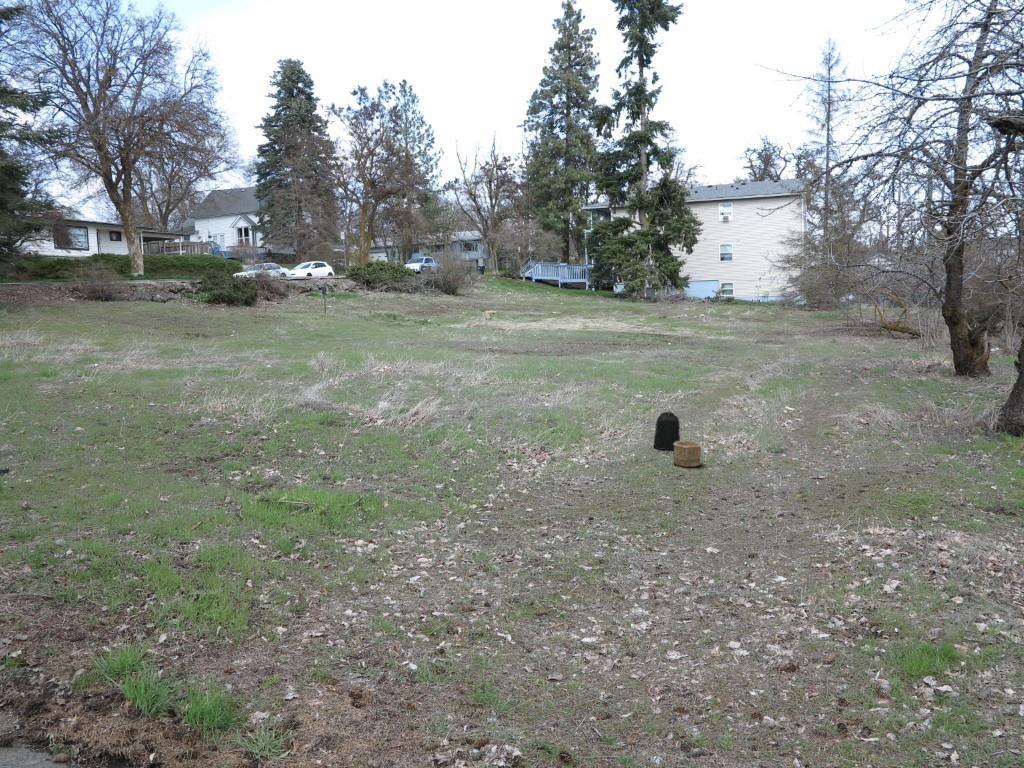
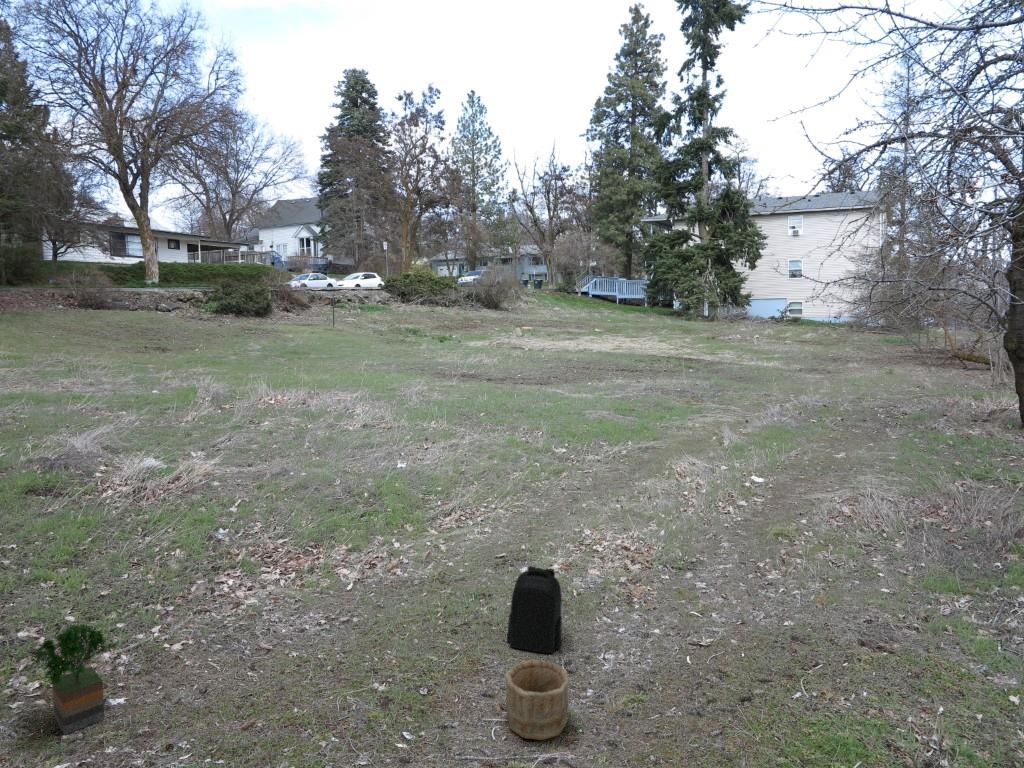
potted tree: none [489,427,516,471] -> present [35,624,117,735]

